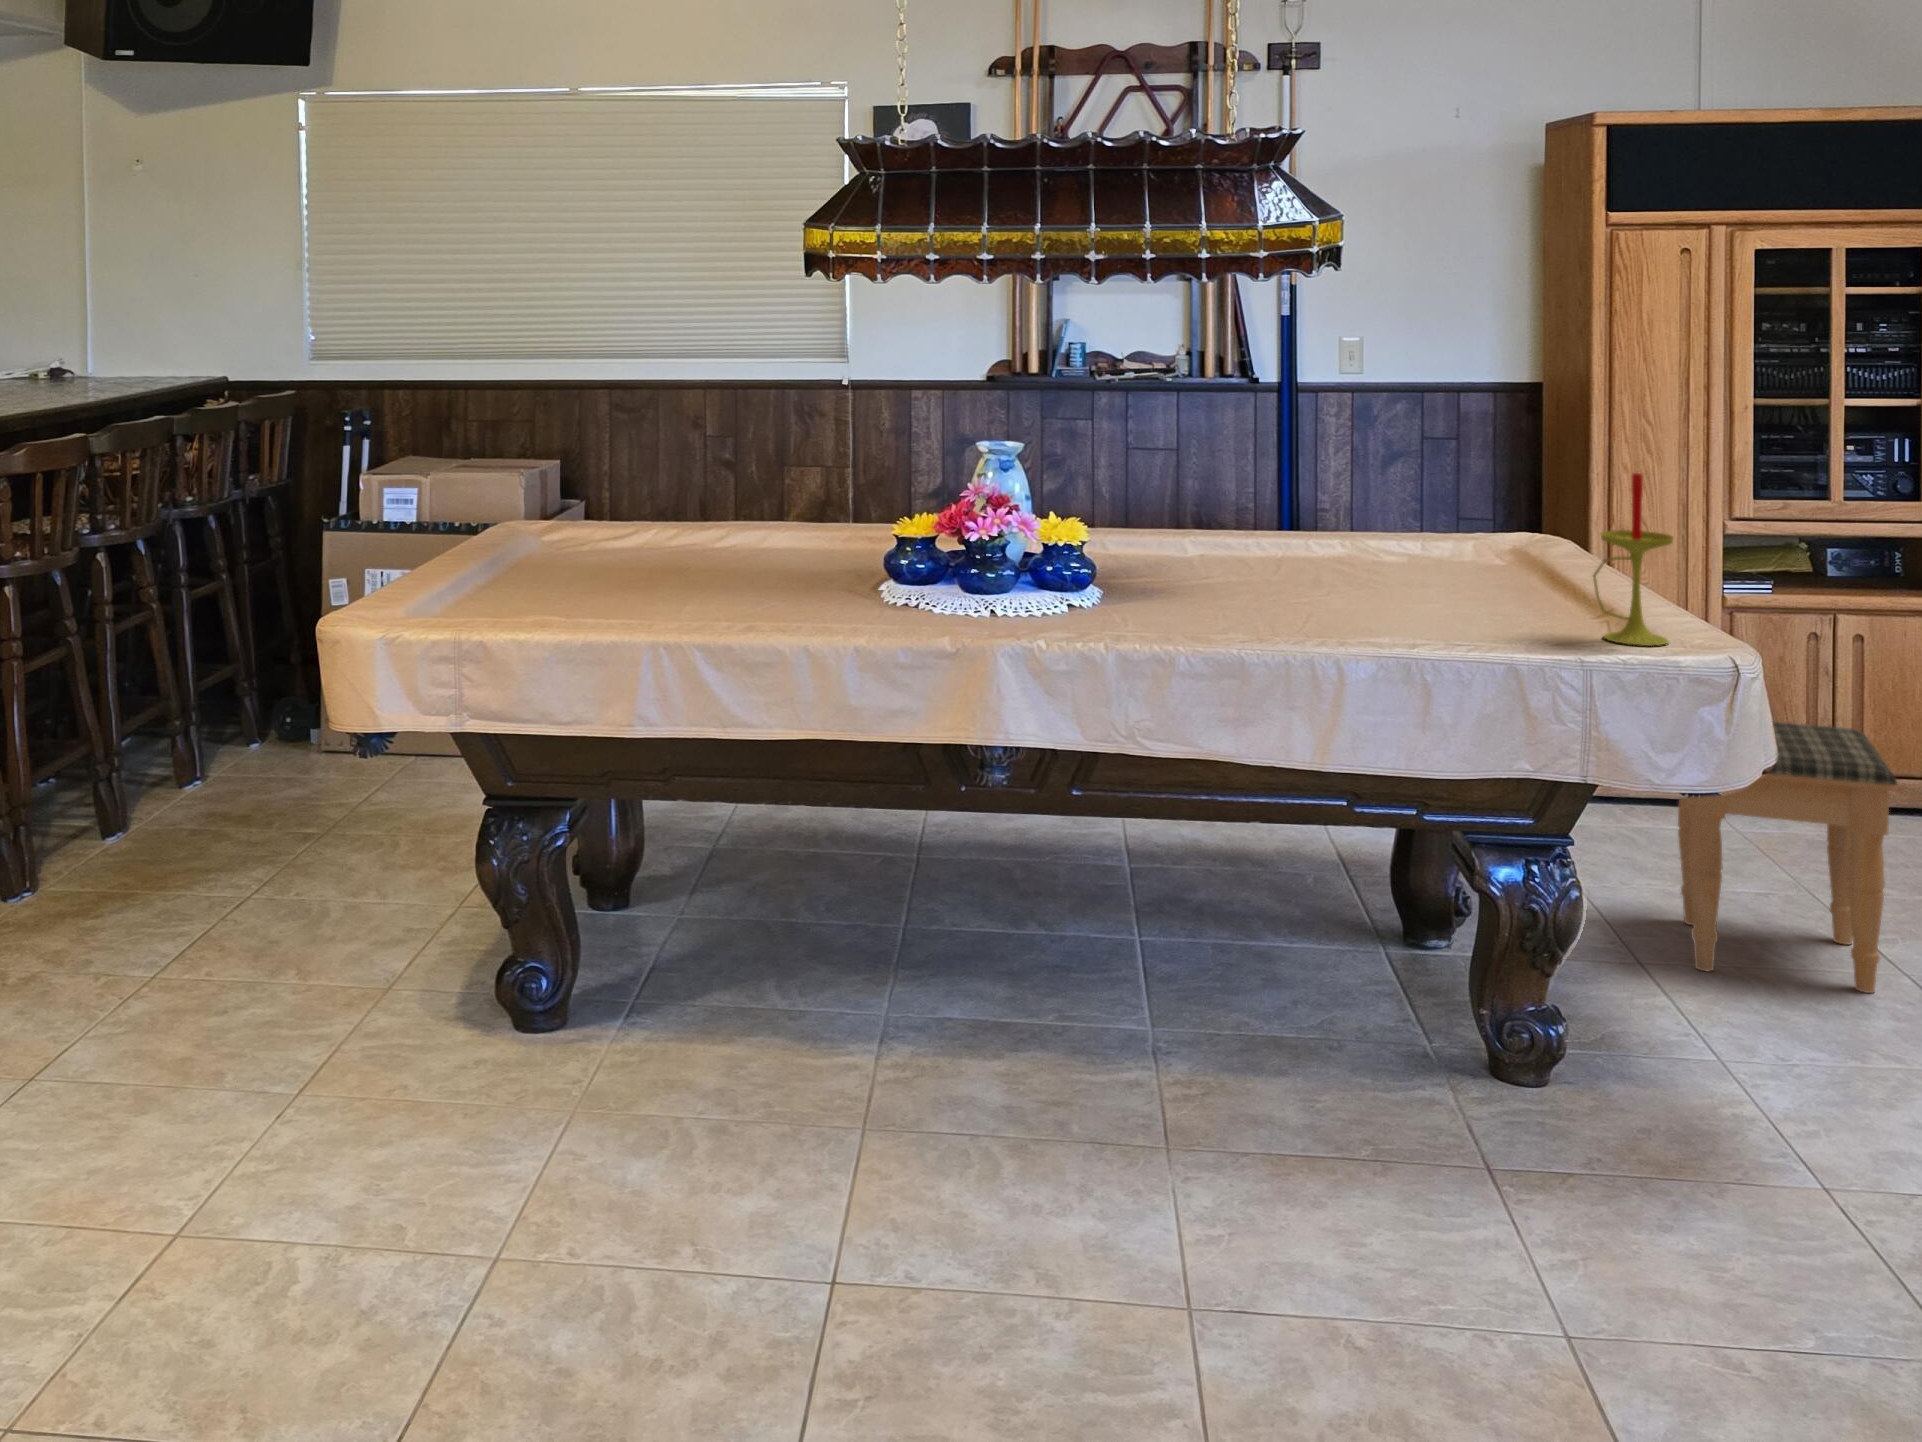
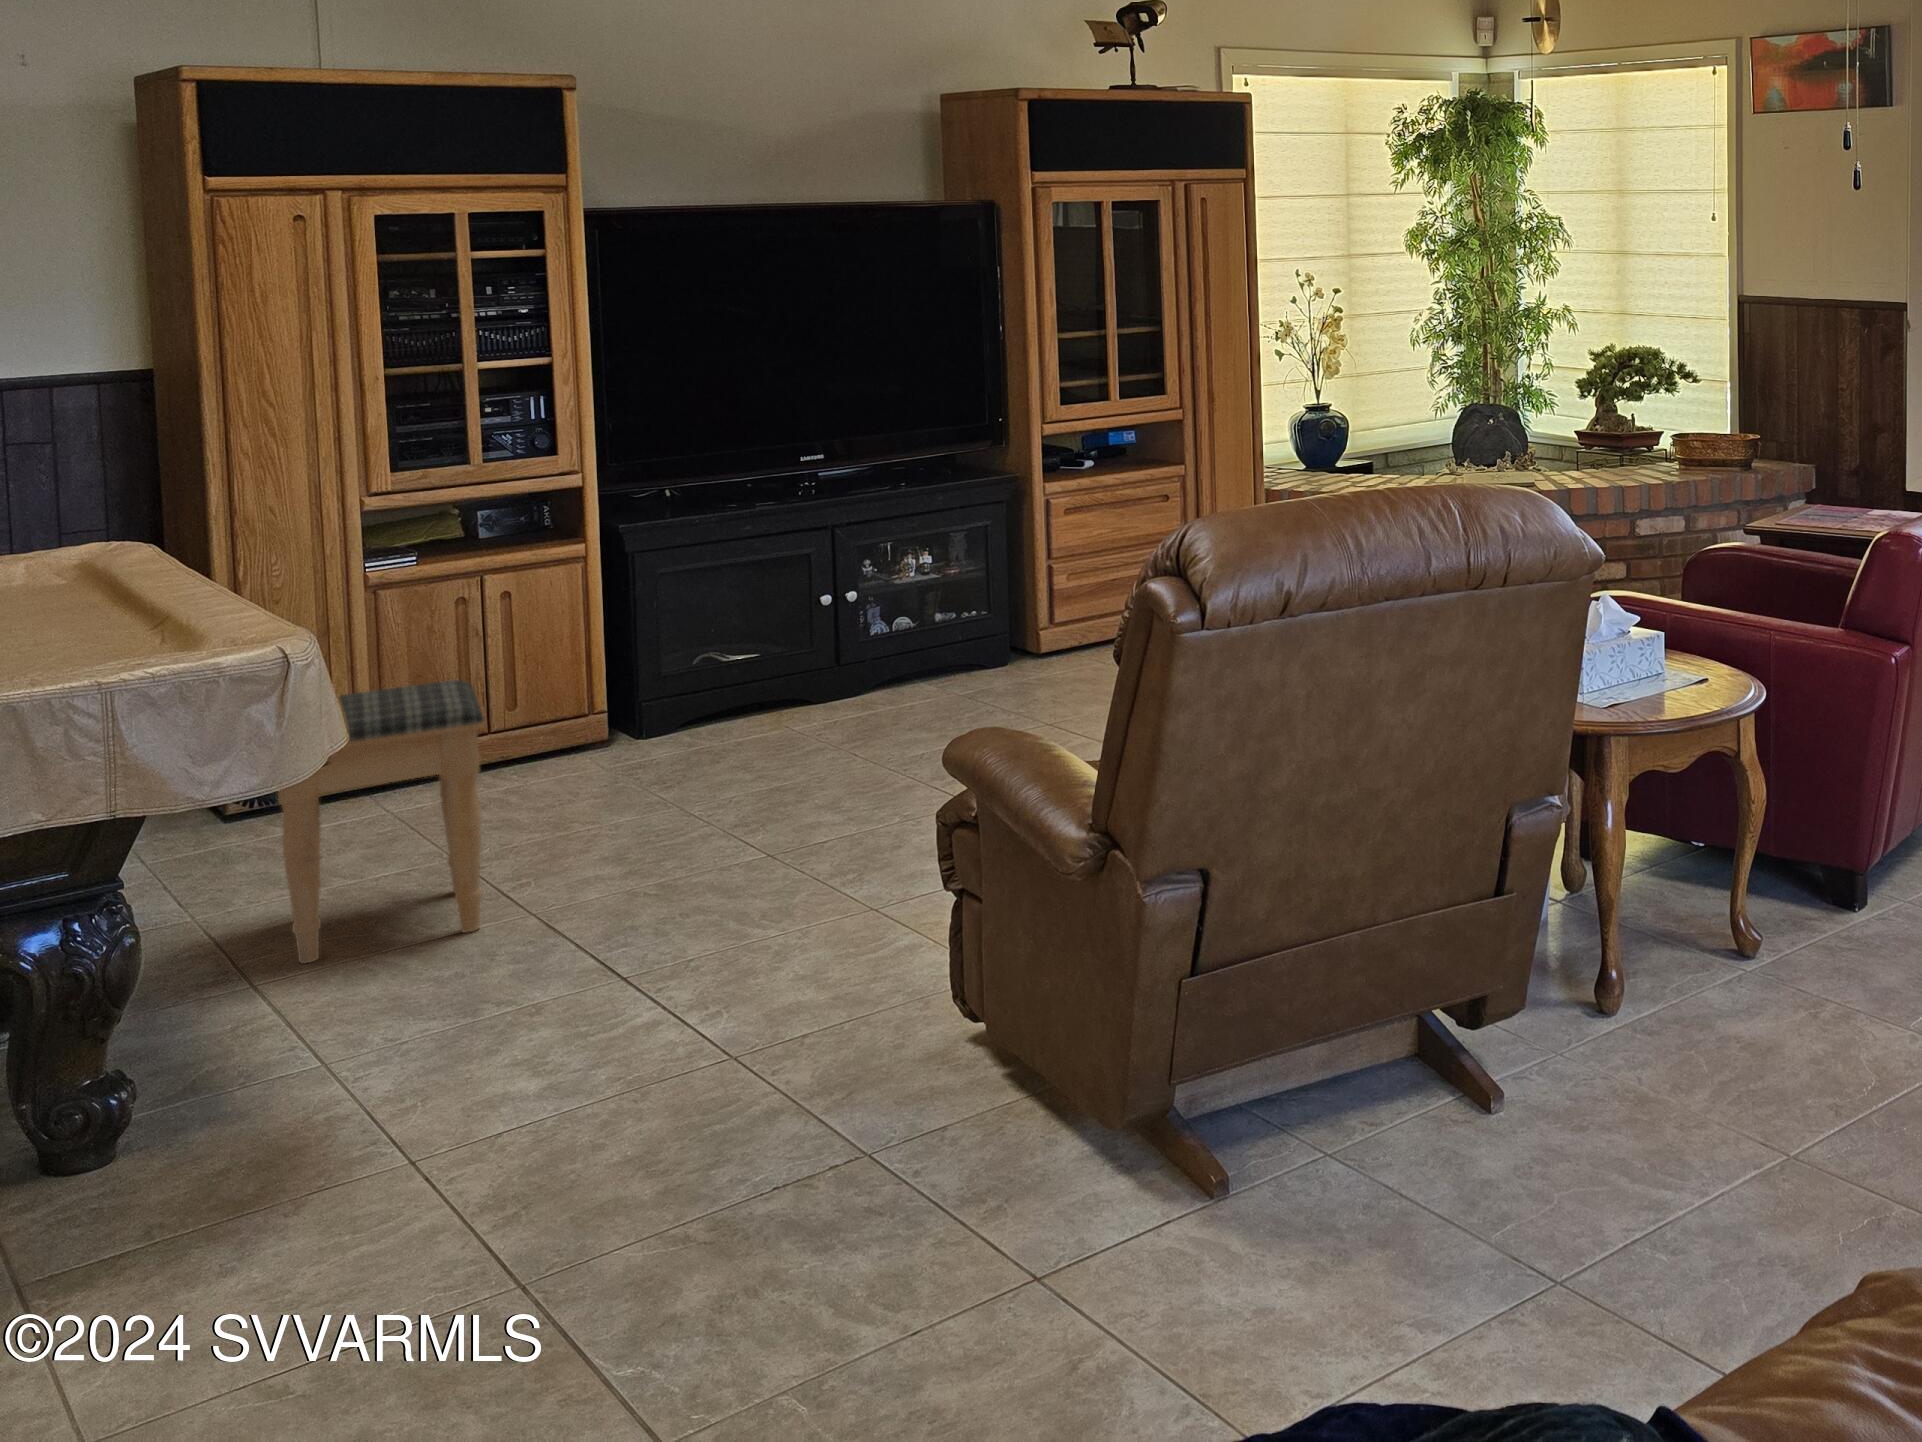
candle: present [1593,473,1674,646] -> none [86,436,187,629]

